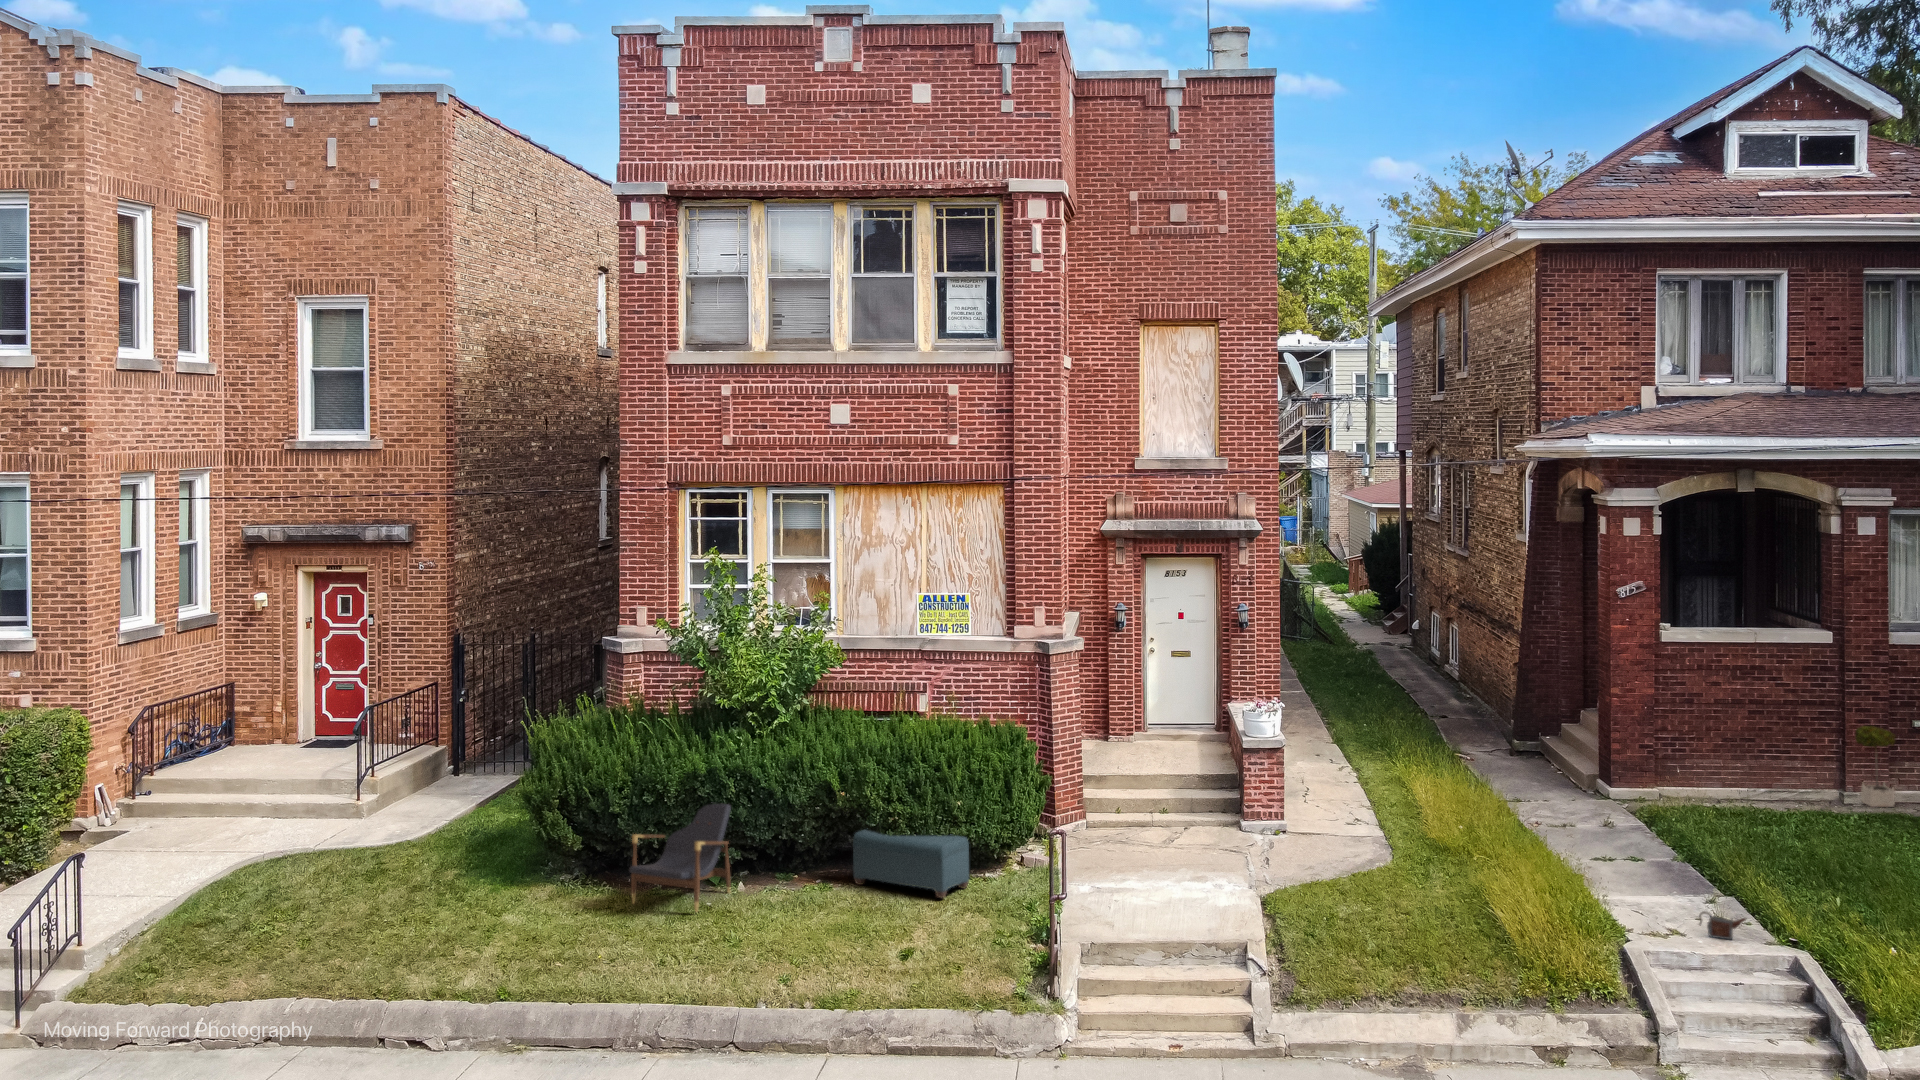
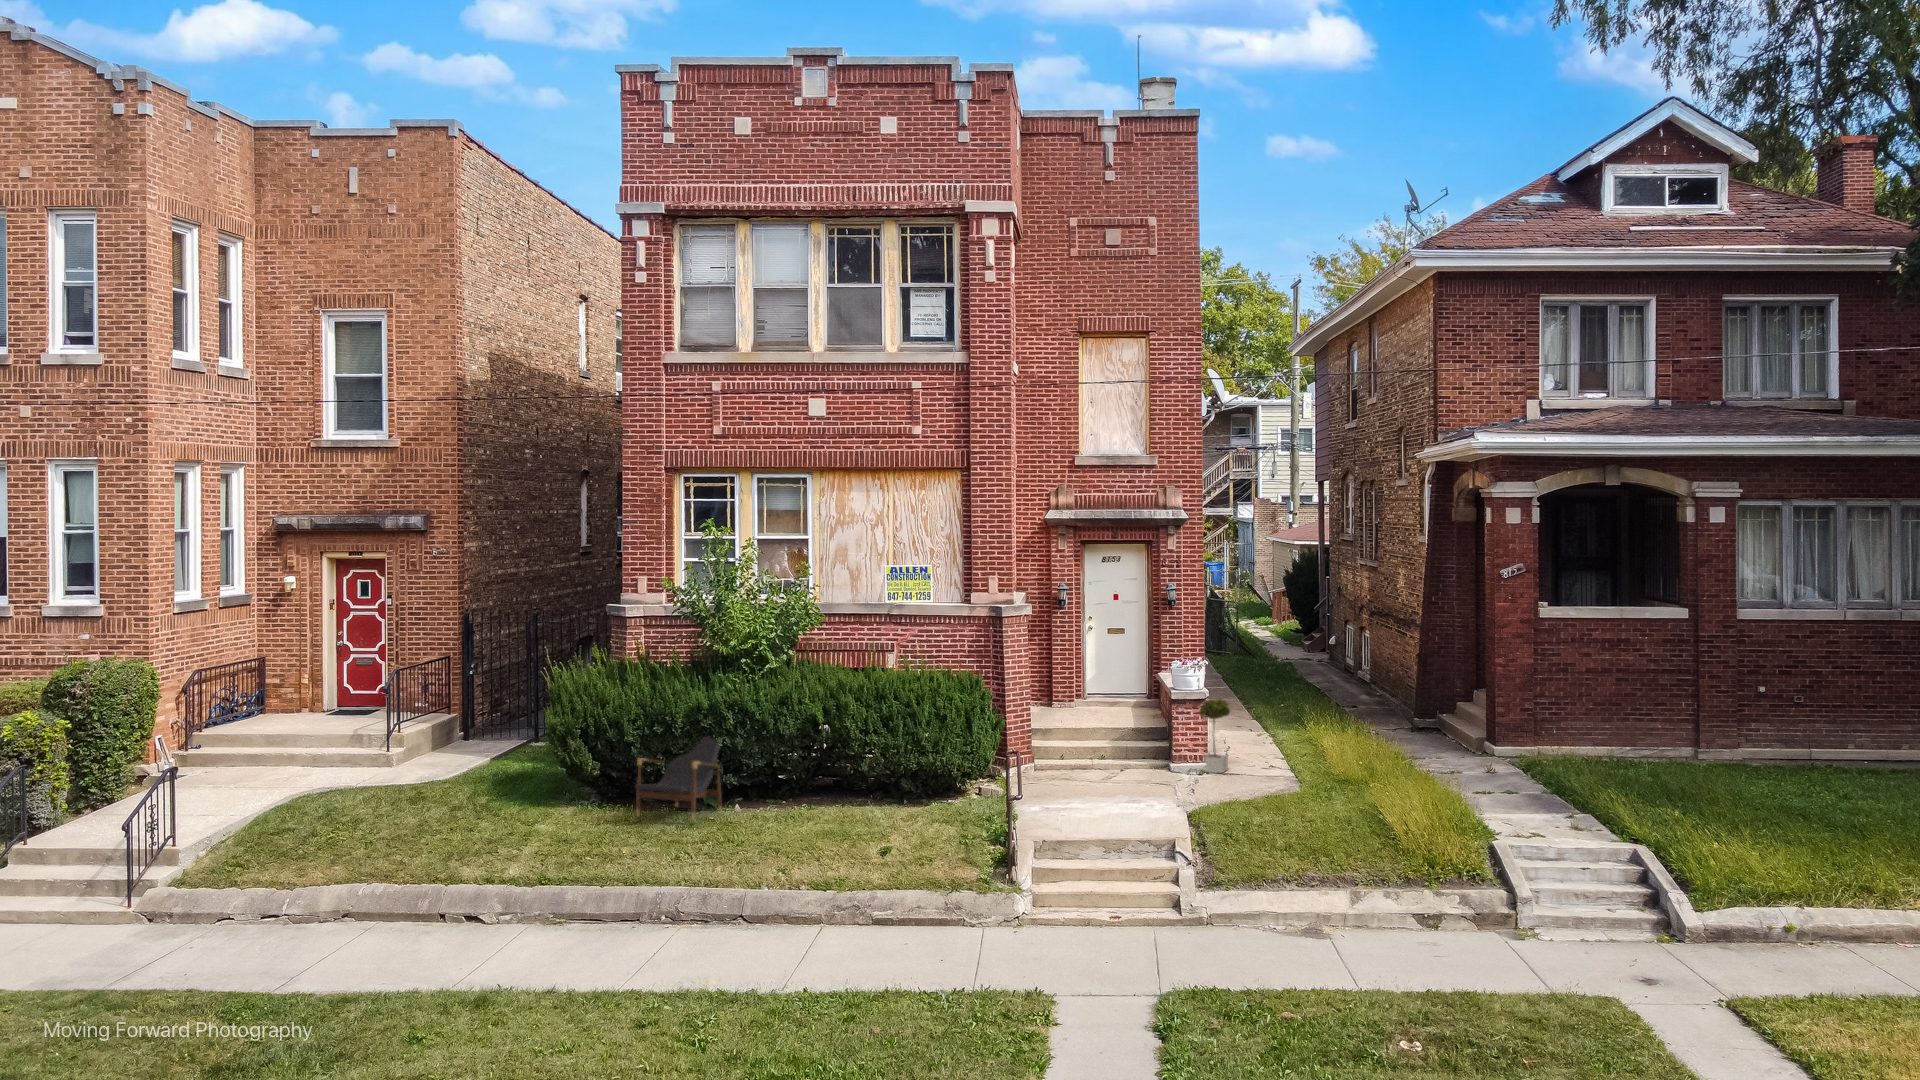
potted tree: present [1855,726,1895,807] -> present [1200,699,1230,773]
bench: present [853,830,969,898] -> none [827,756,928,812]
watering can: present [1699,911,1746,940] -> none [1539,809,1578,832]

